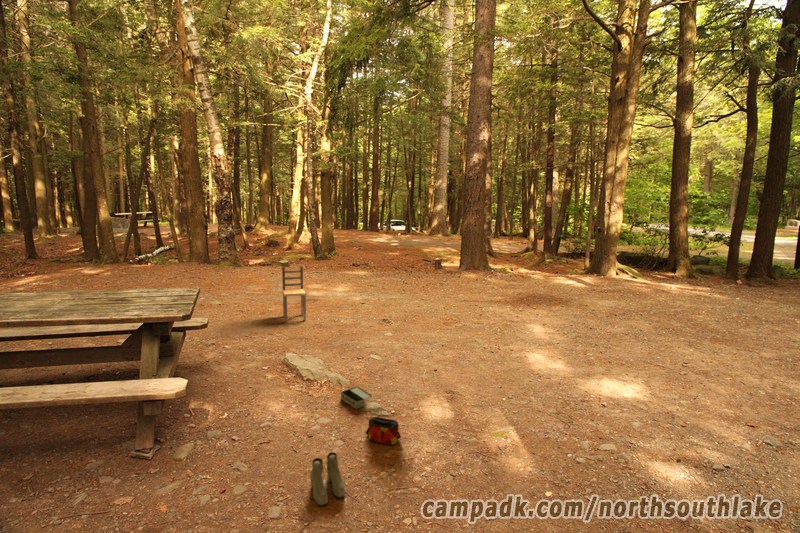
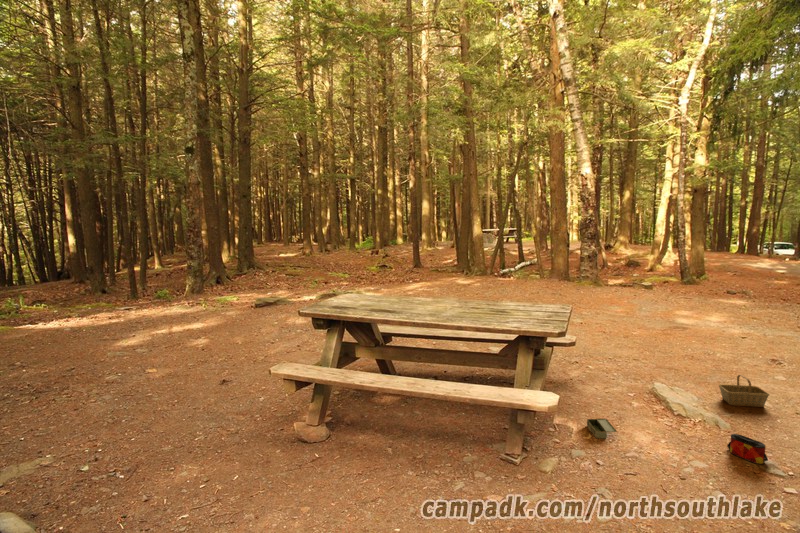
chair: present [282,266,306,322] -> none [644,289,670,344]
basket: none [352,345,391,378] -> present [719,375,769,407]
toolbox: present [341,387,372,409] -> present [587,419,617,439]
boots: present [310,452,345,505] -> none [668,442,700,479]

